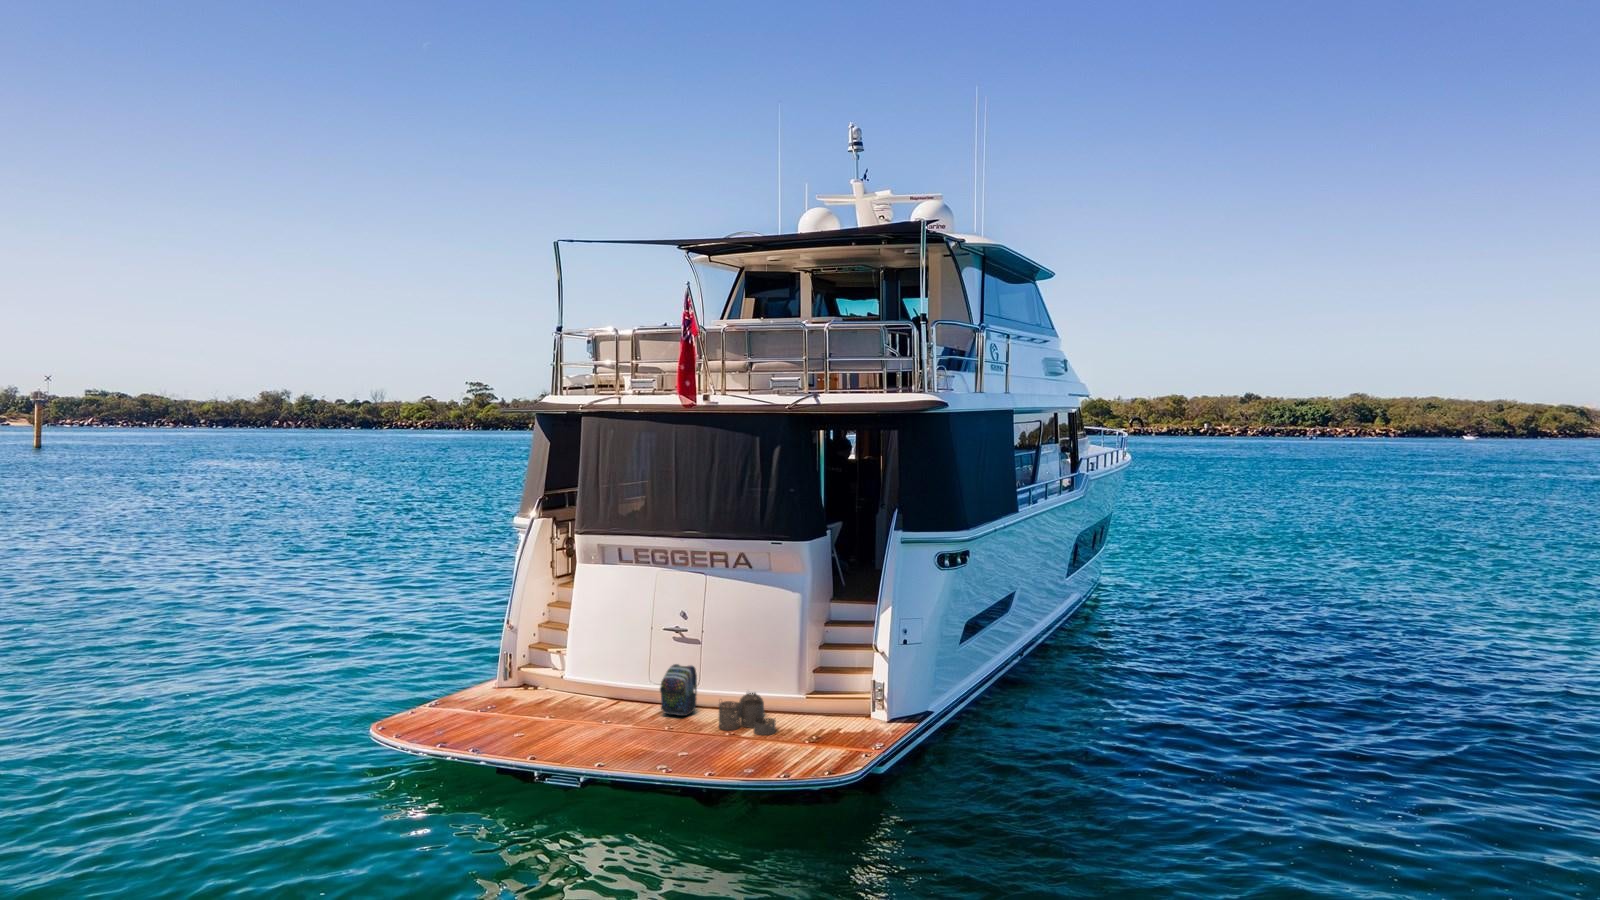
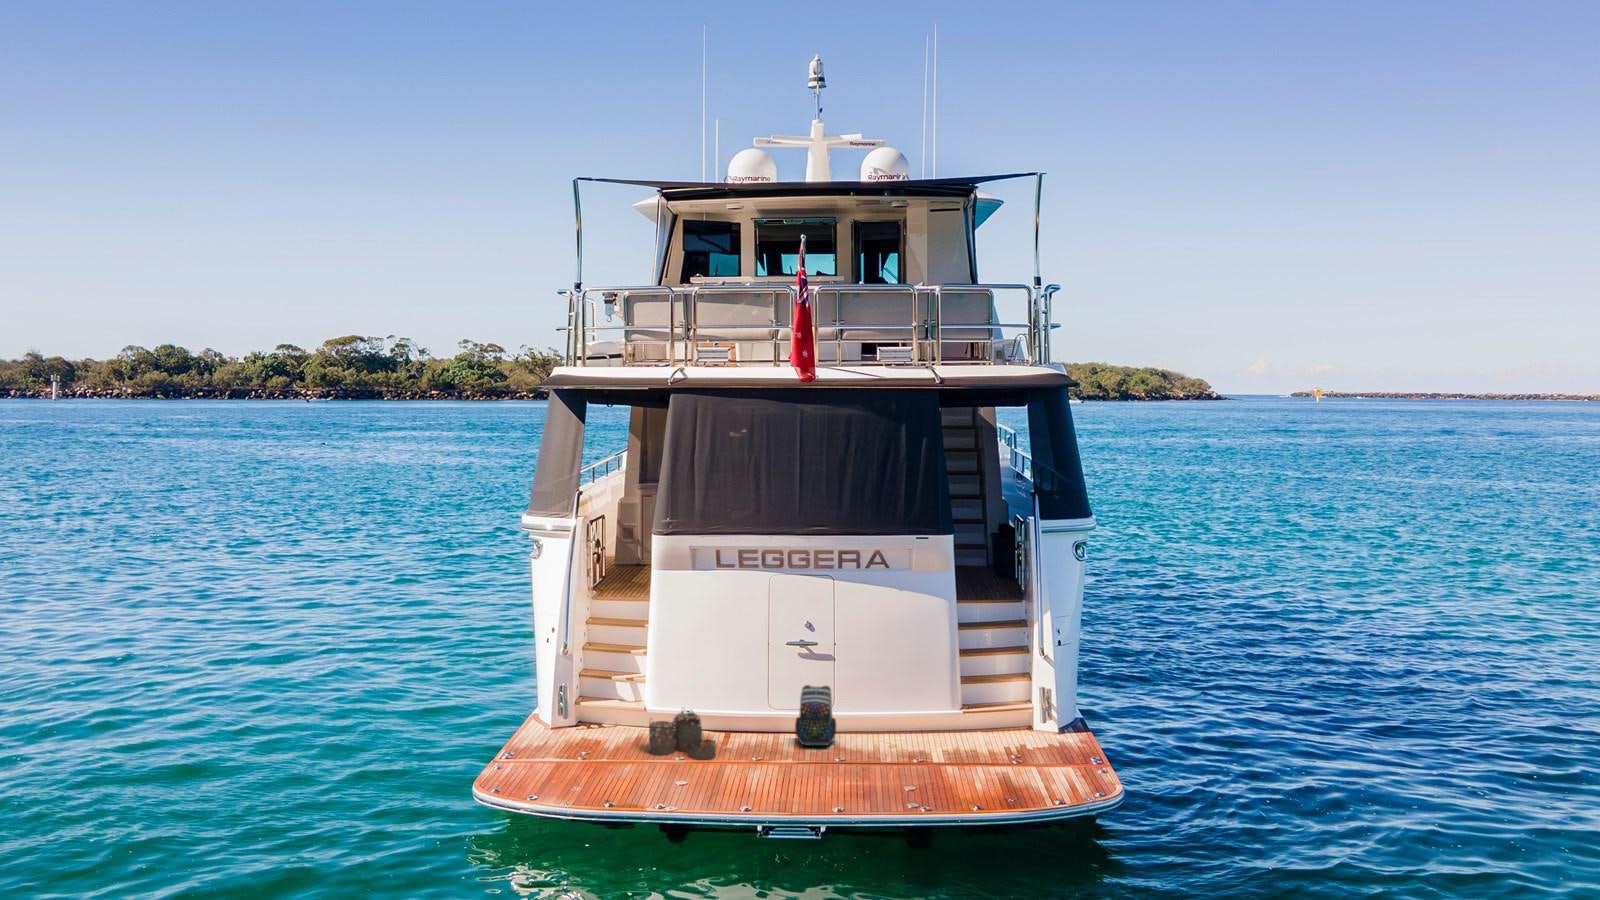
woven basket: present [719,693,776,735] -> present [649,710,716,760]

